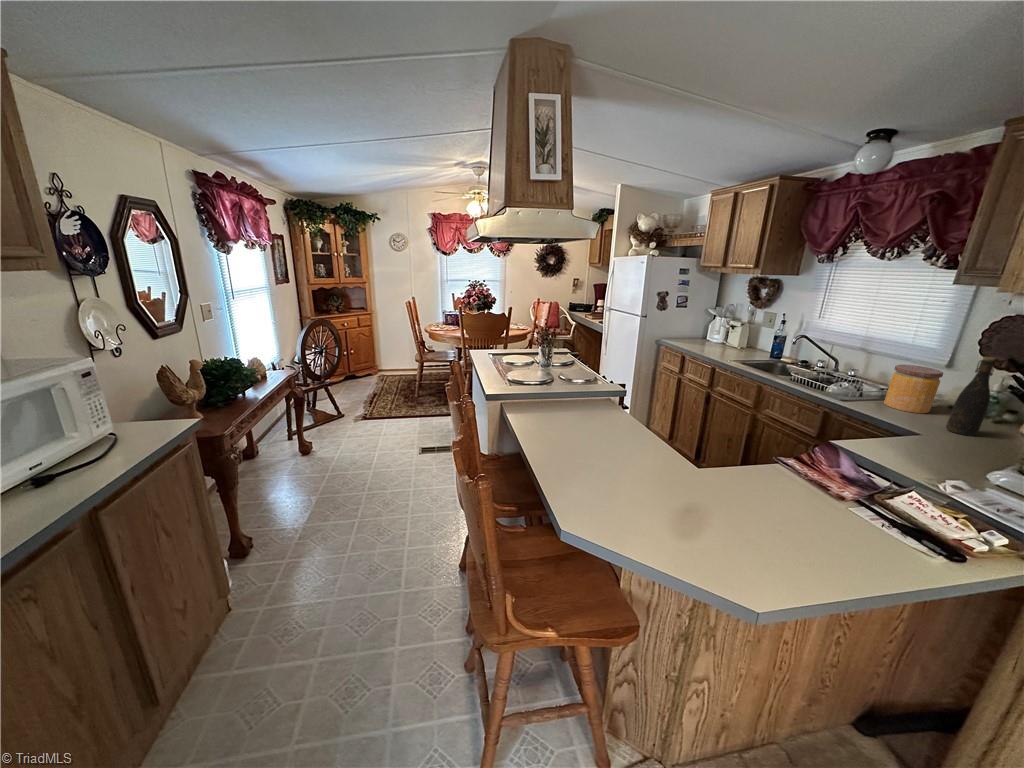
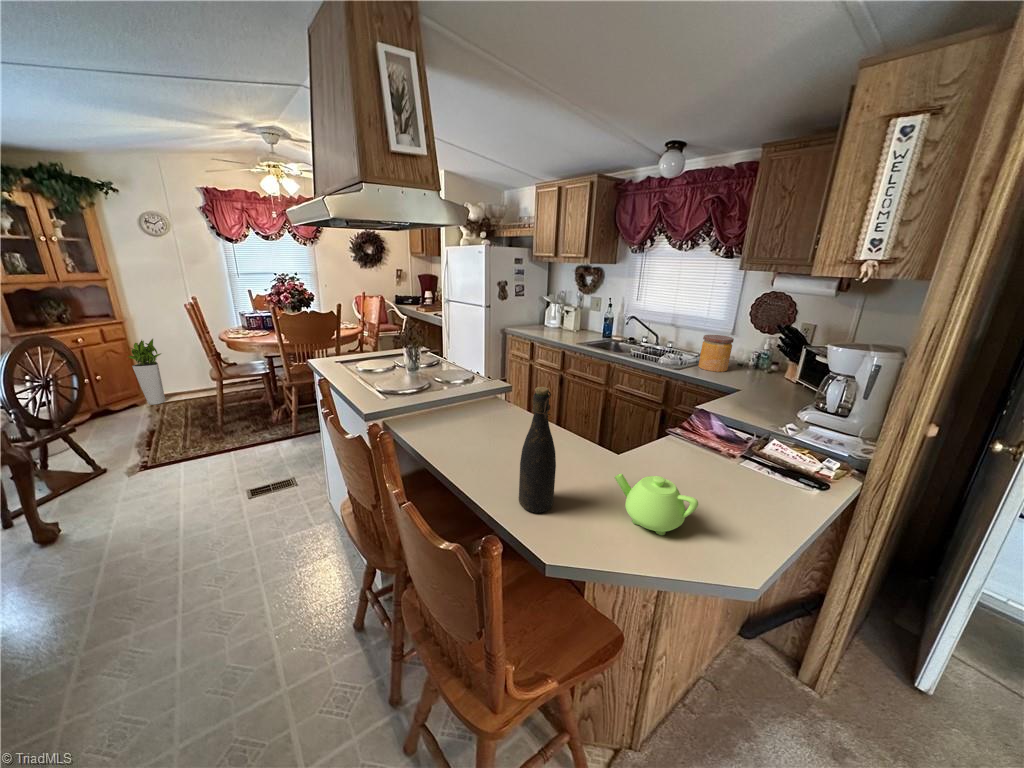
planter: none [370,327,391,375] -> present [128,339,165,405]
bottle: present [946,357,997,436] -> present [519,387,556,513]
teapot: none [654,473,722,537] -> present [615,474,698,535]

